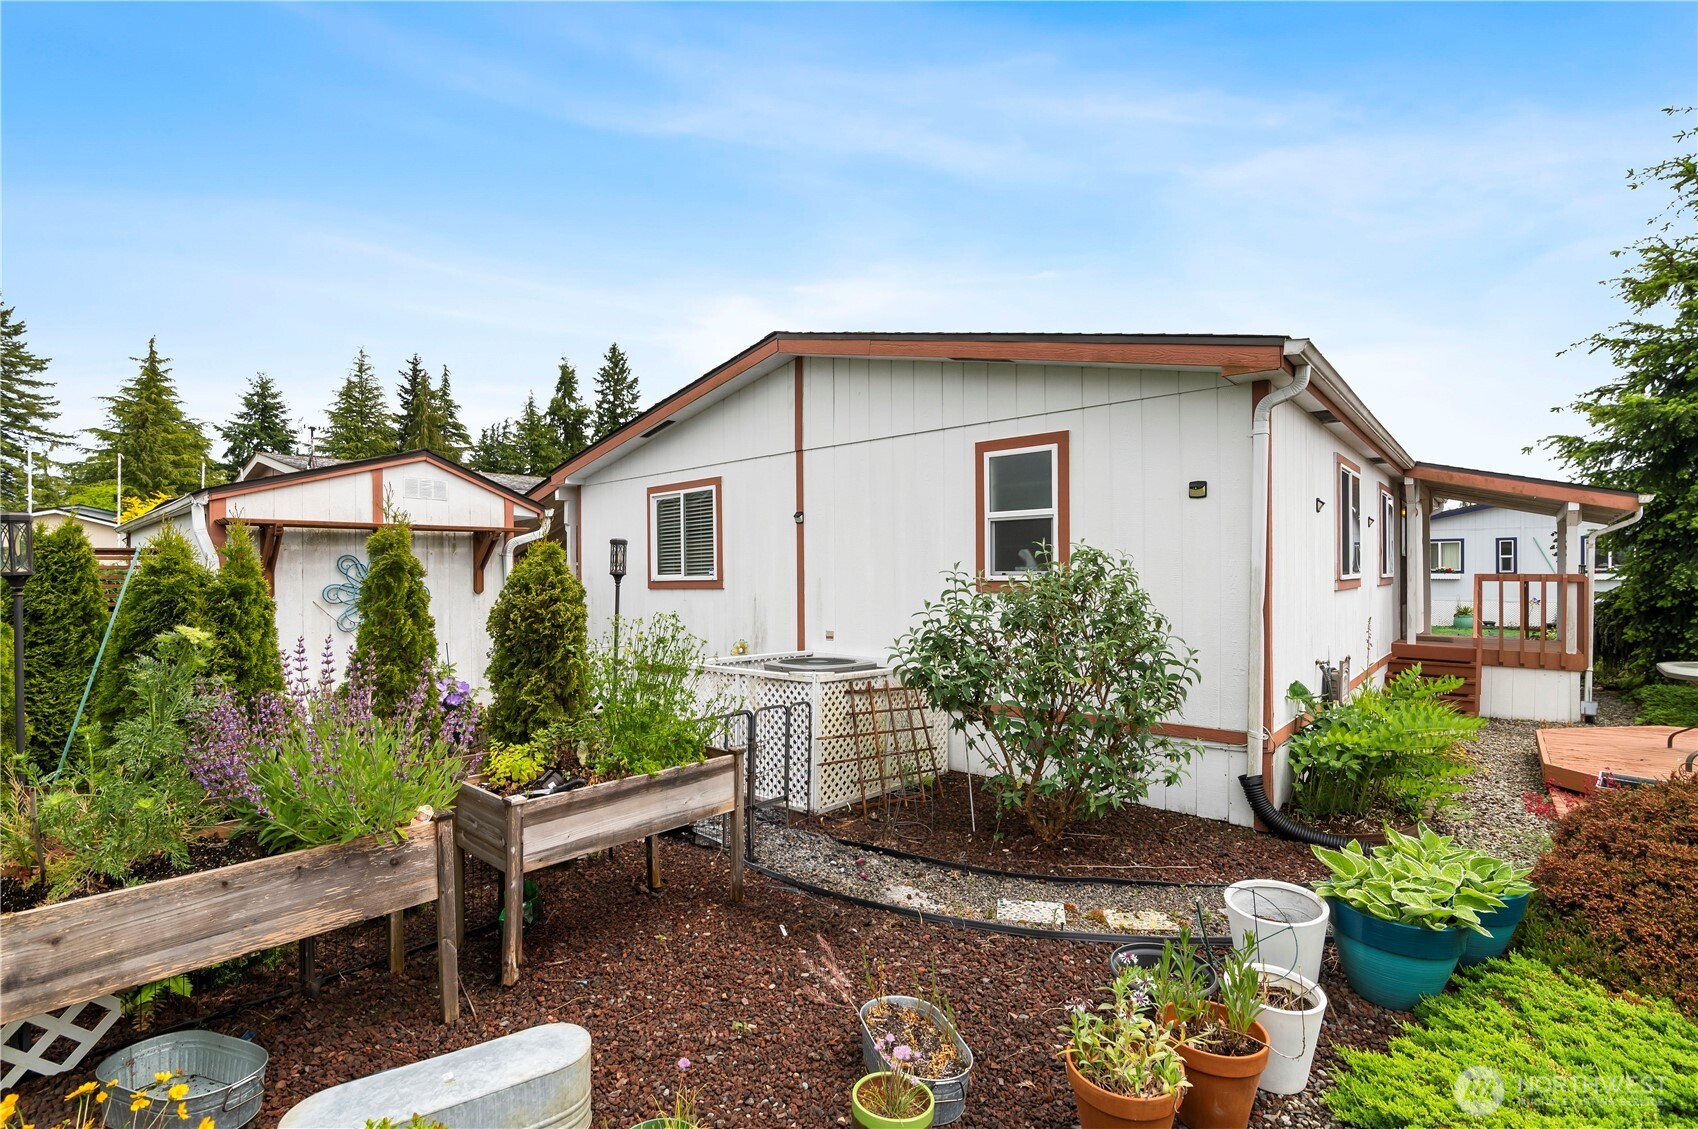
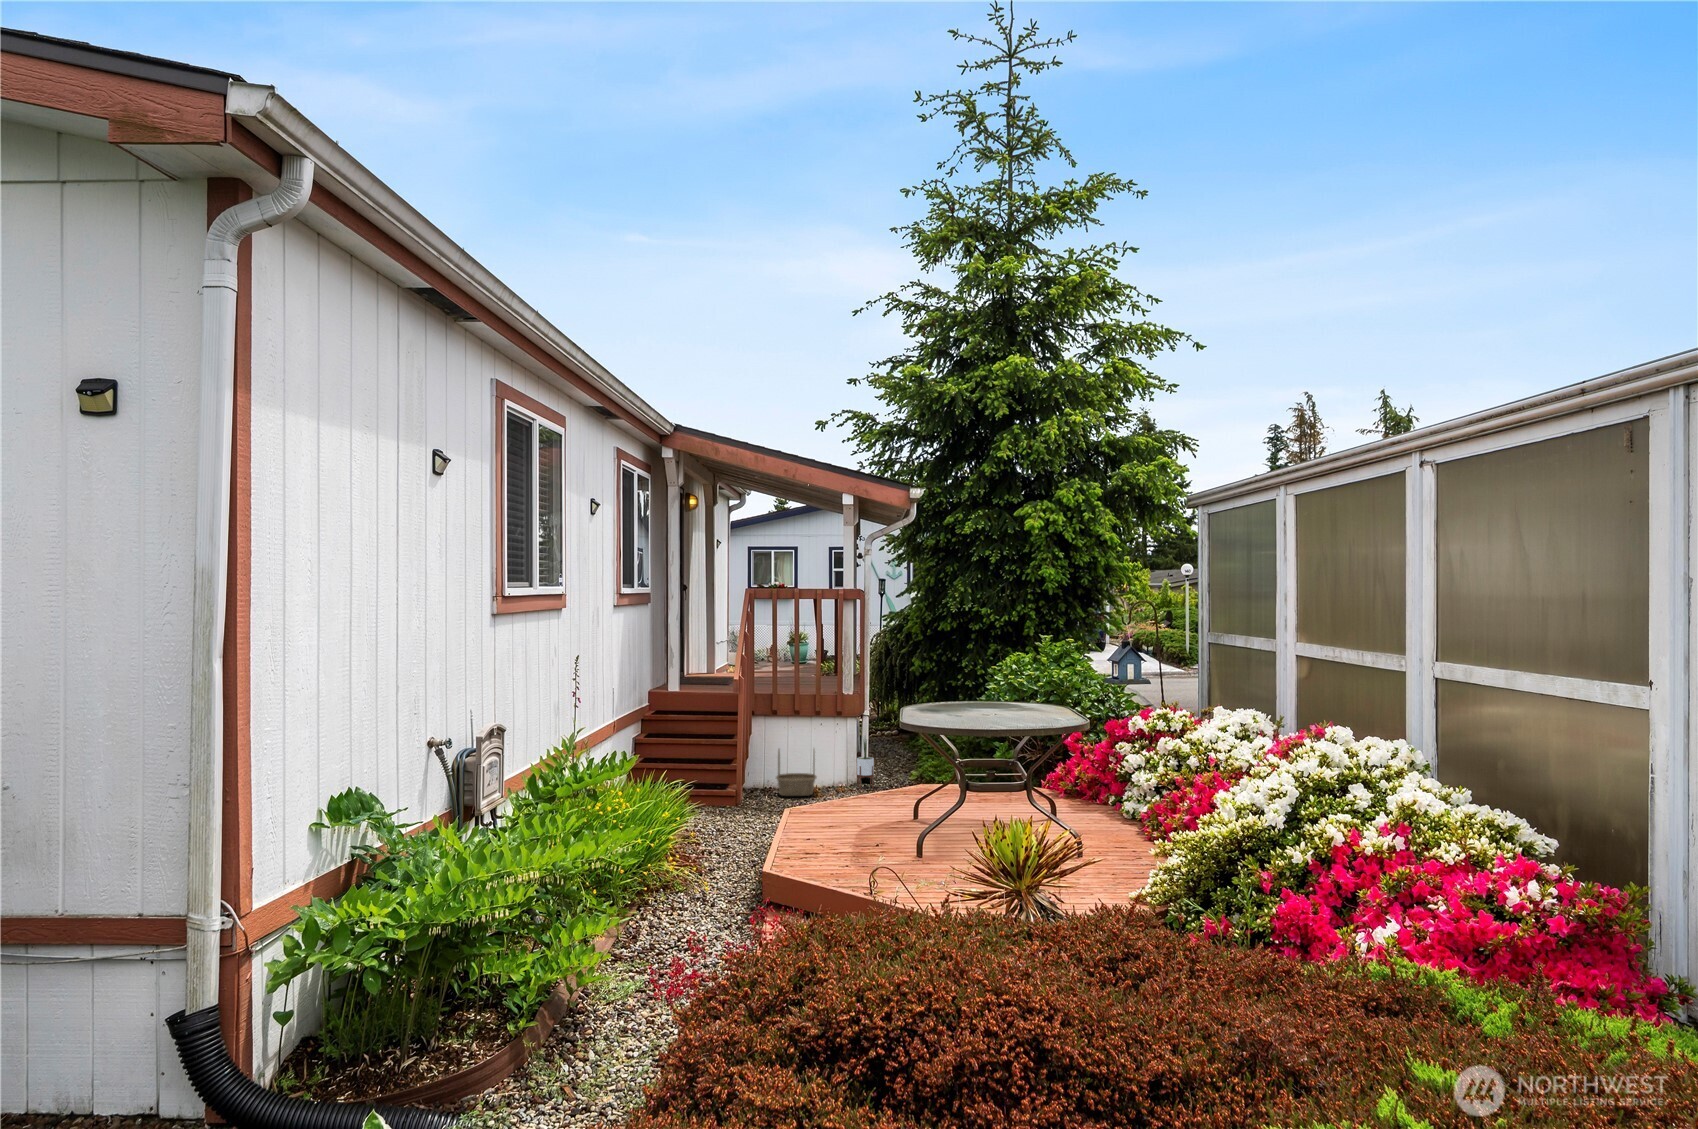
basket: none [1508,687,1545,722] -> present [776,749,816,796]

